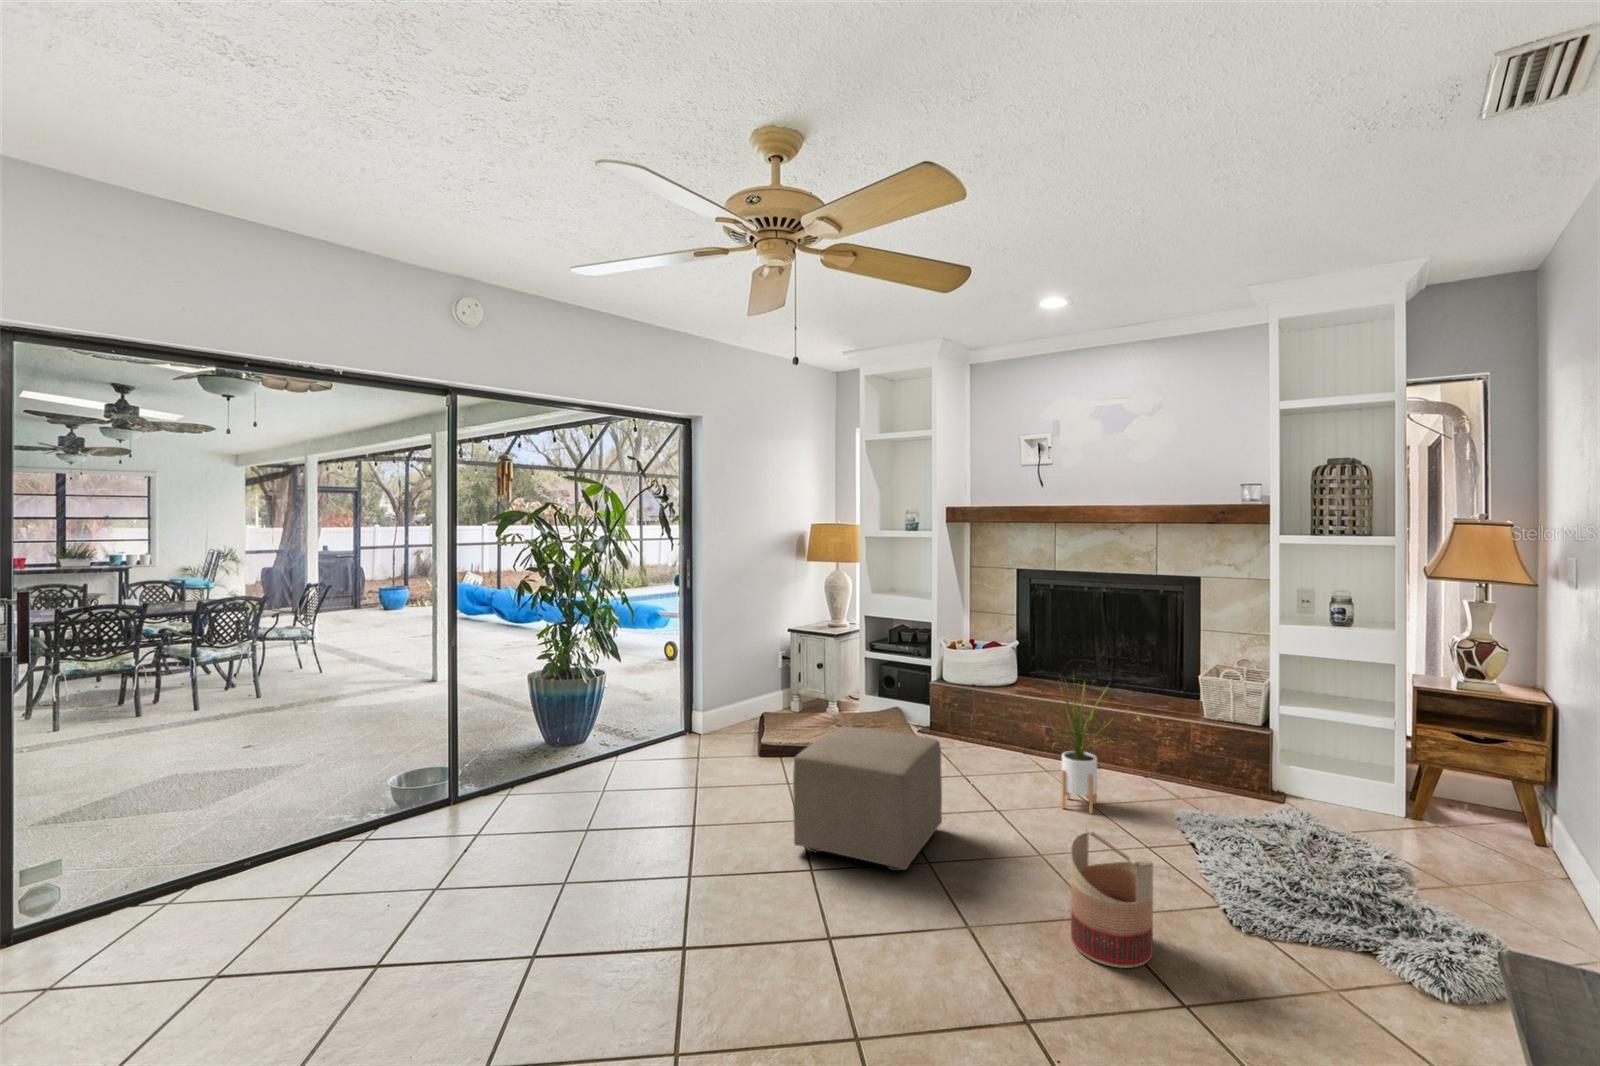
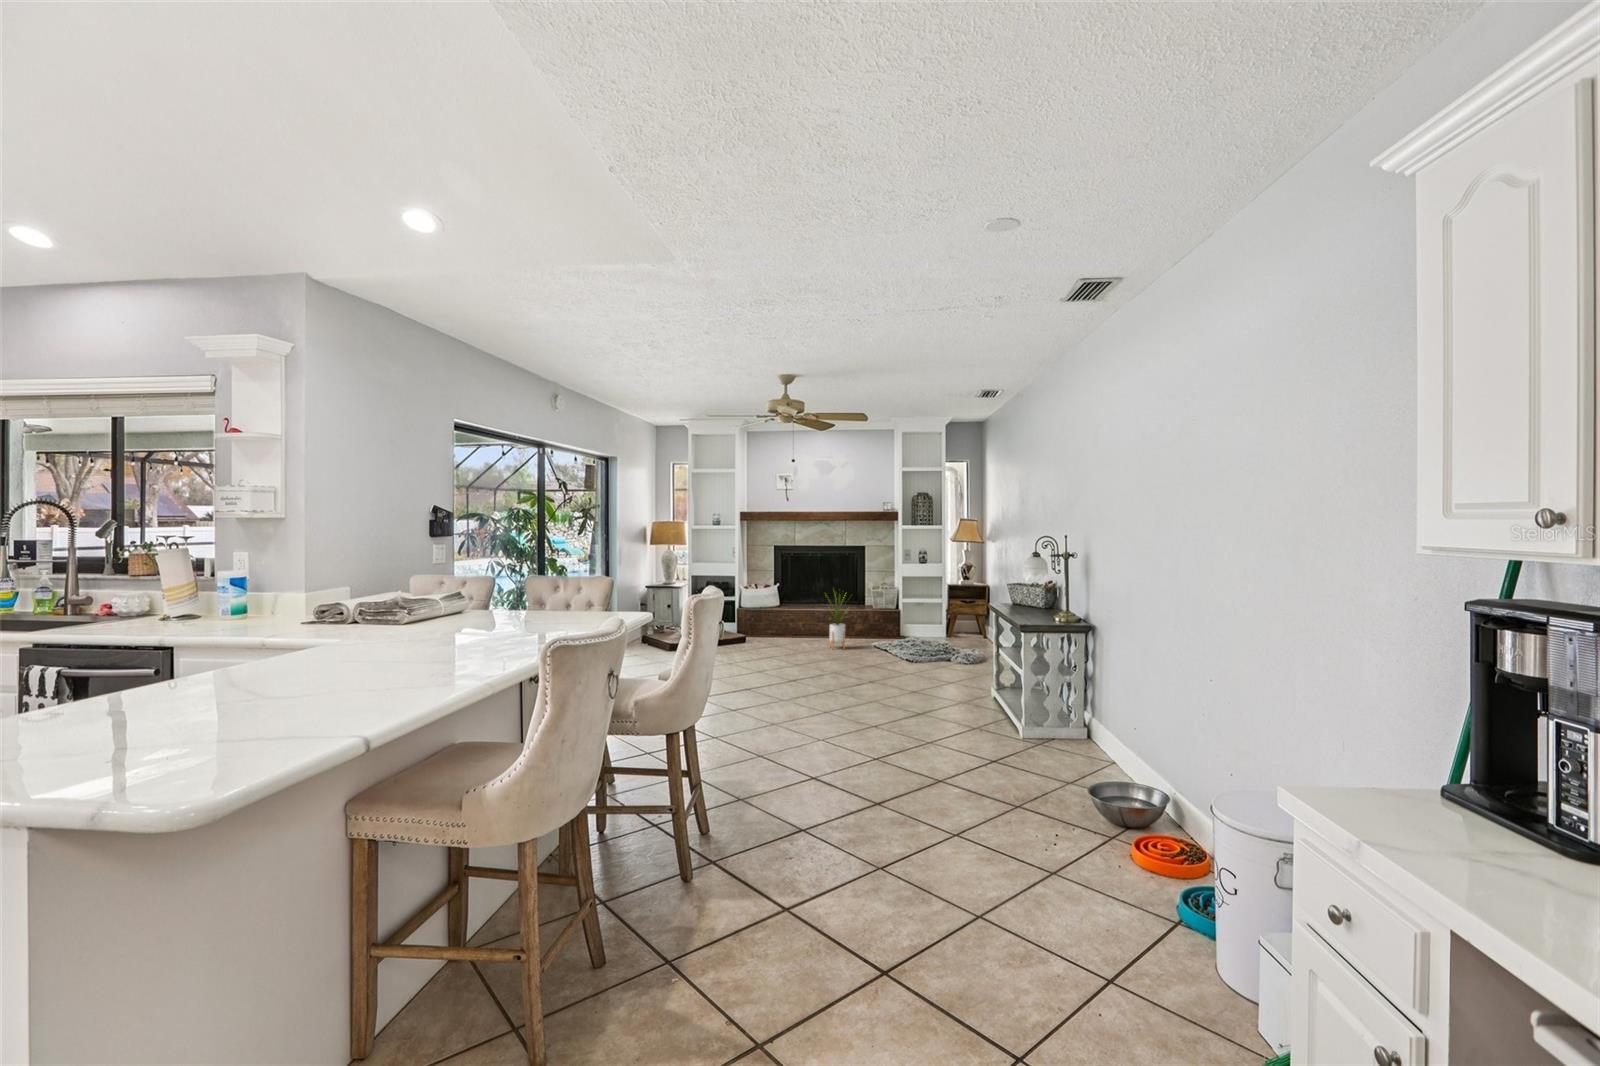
ottoman: present [793,726,942,871] -> none [740,615,801,670]
basket: present [1071,828,1153,968] -> none [874,630,903,673]

